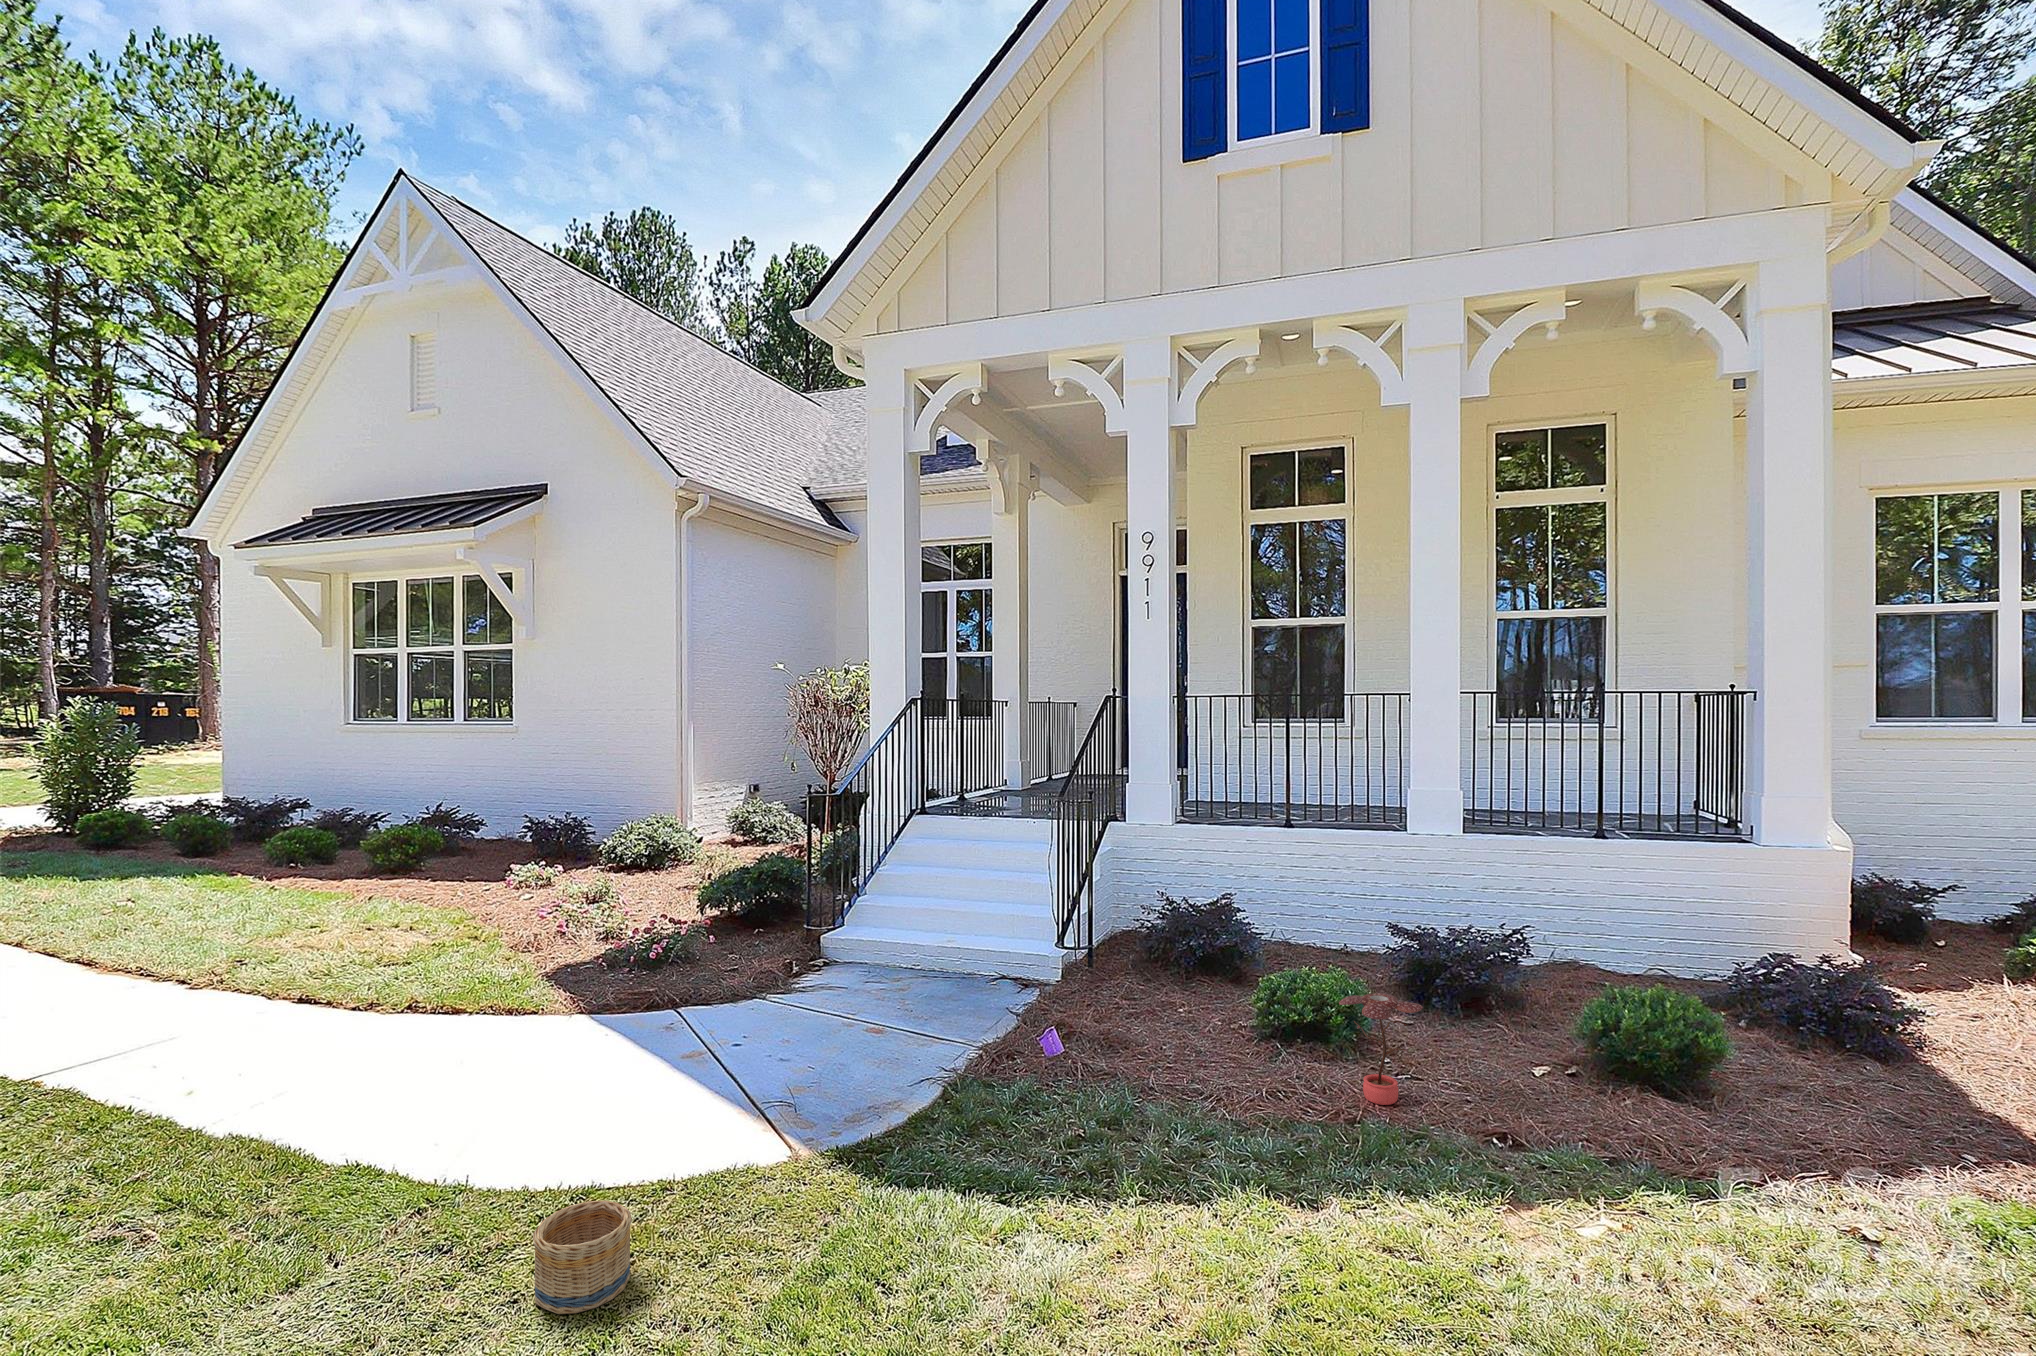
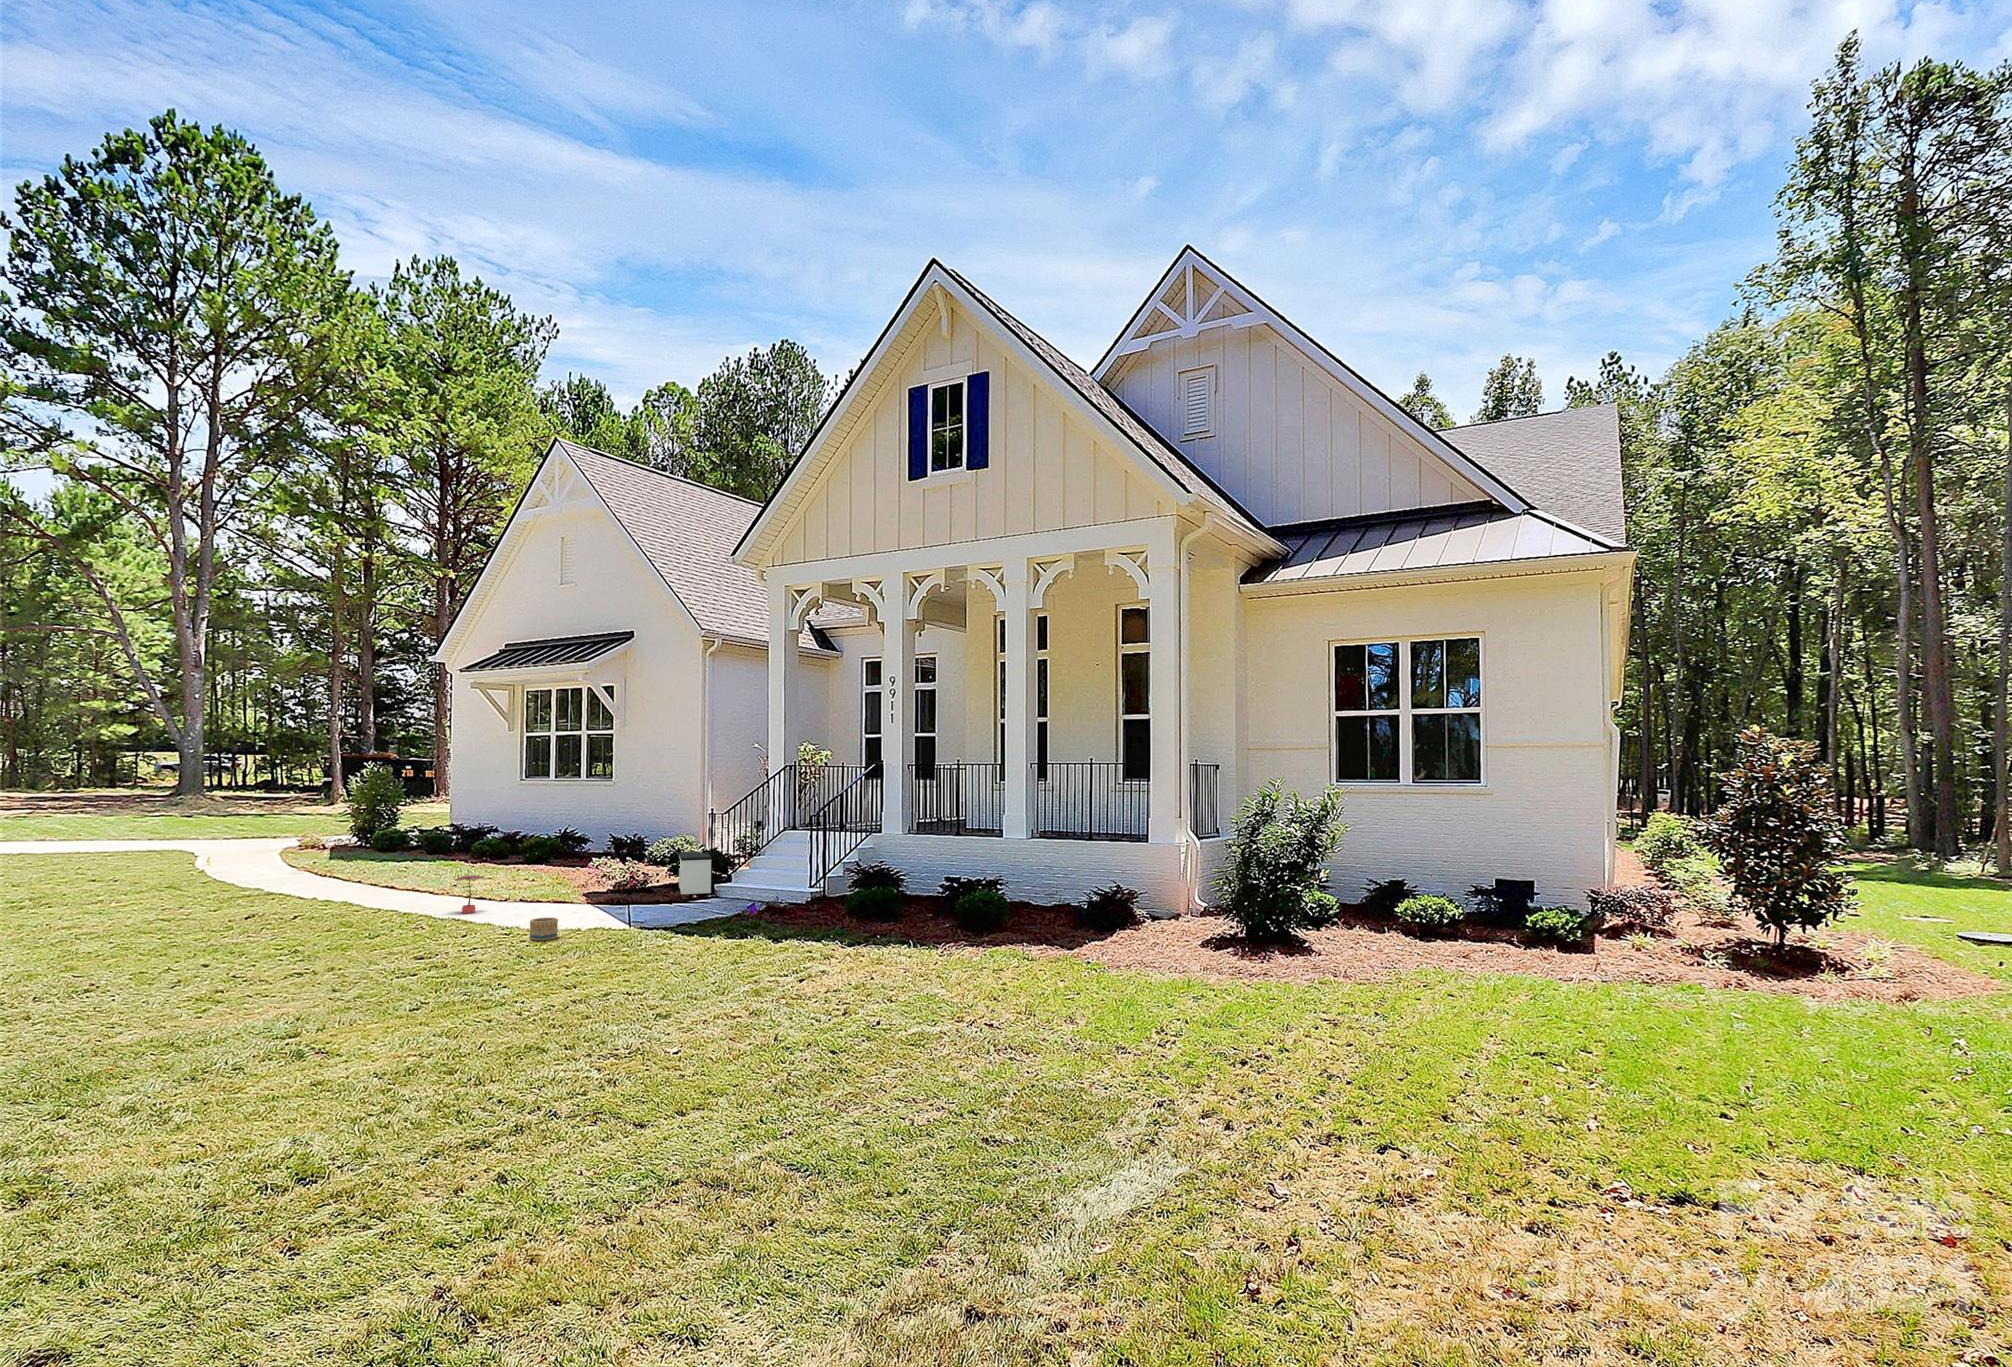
bench: none [732,863,825,964] -> present [679,851,711,894]
potted plant: present [1339,993,1423,1105] -> present [455,875,484,913]

